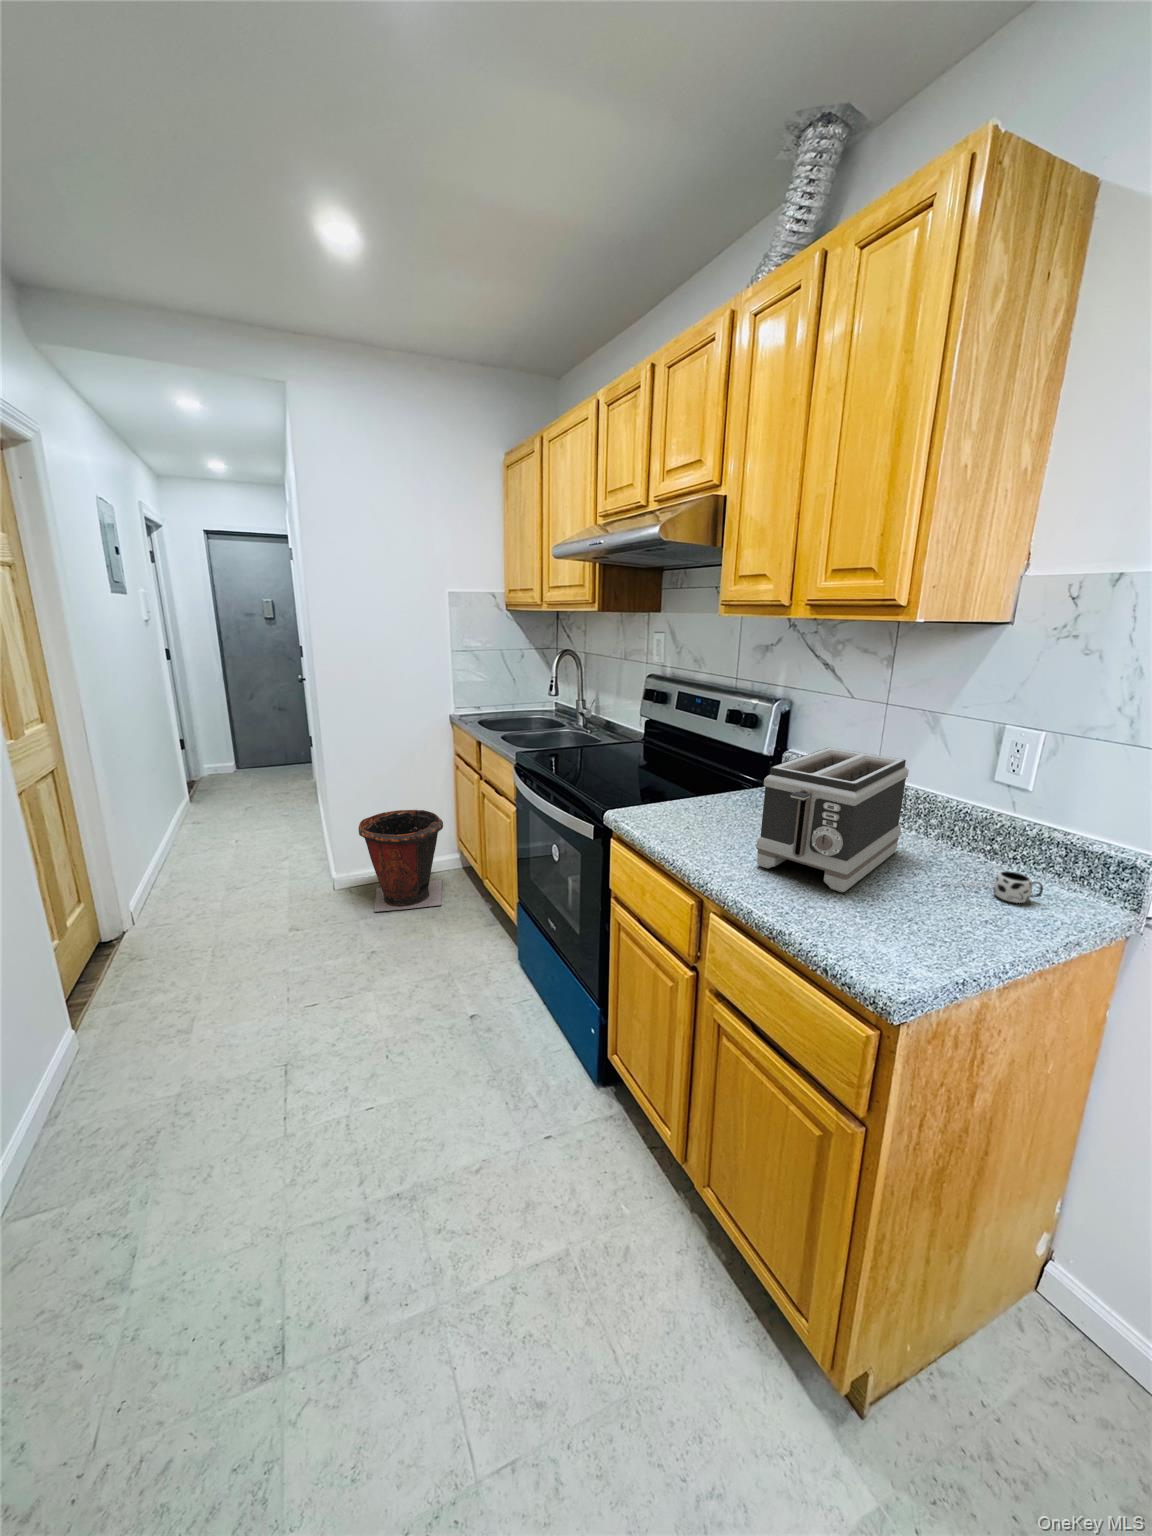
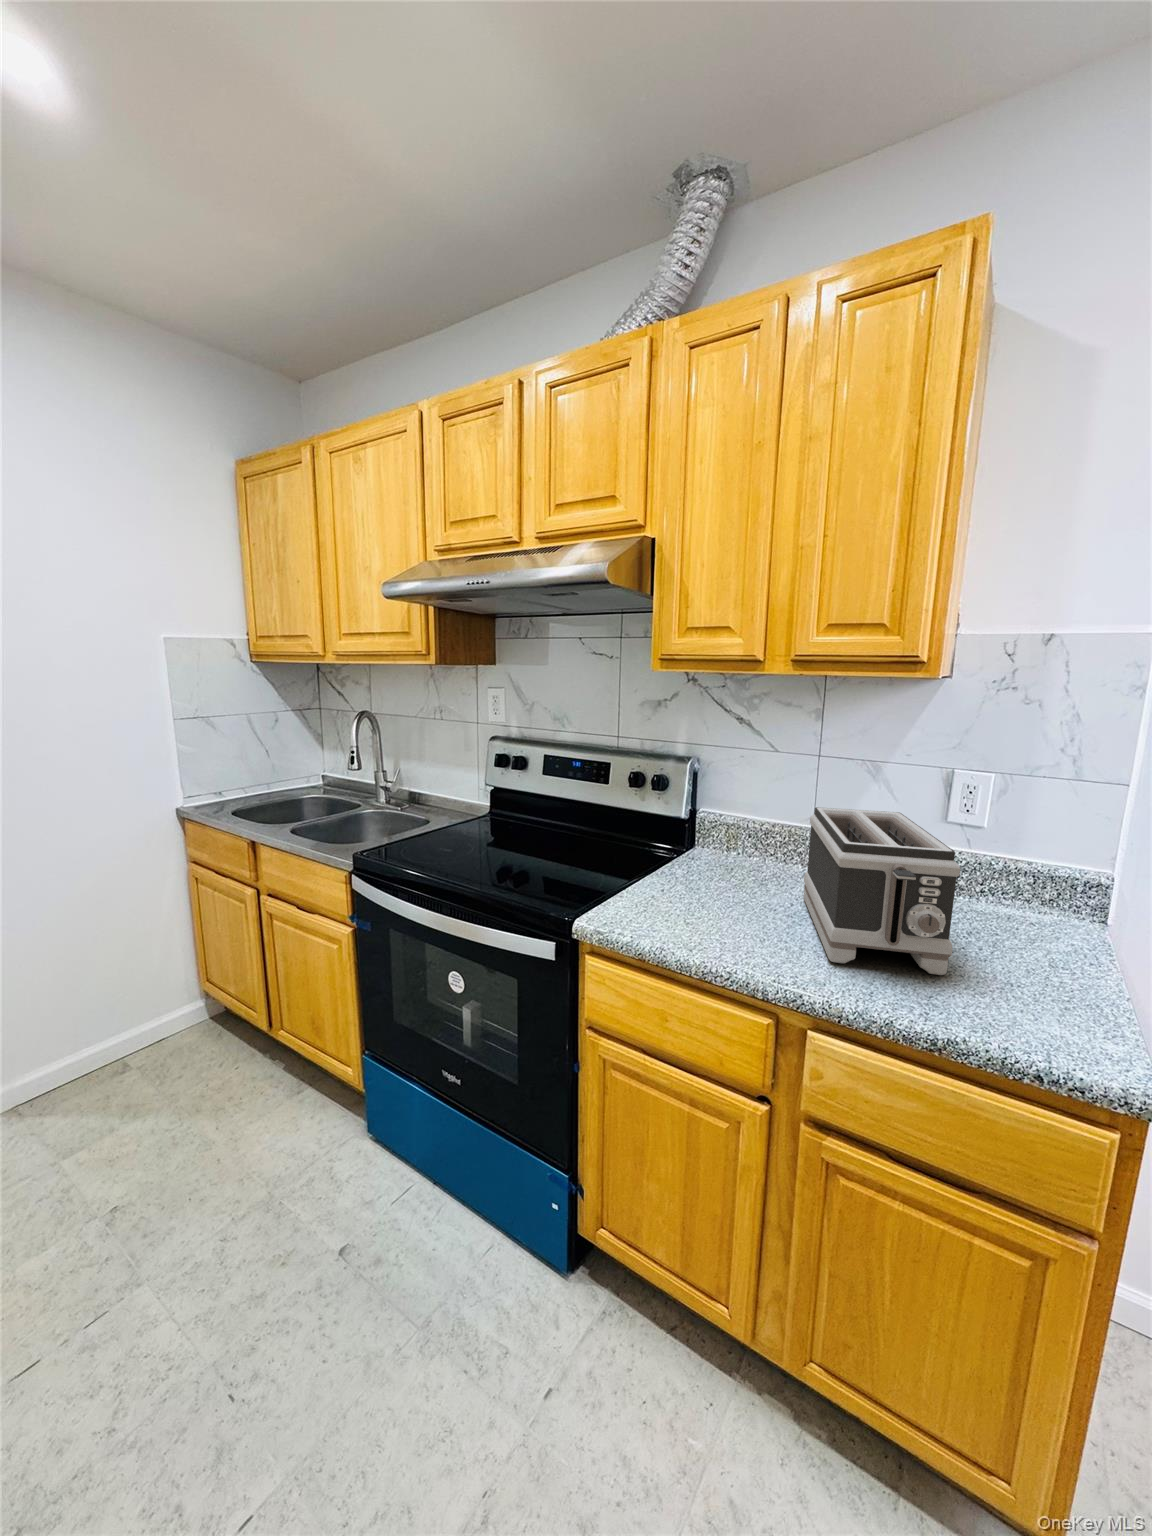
waste bin: present [358,810,443,912] -> none [25,950,200,1144]
mug: present [962,871,1043,903] -> none [988,911,1058,942]

